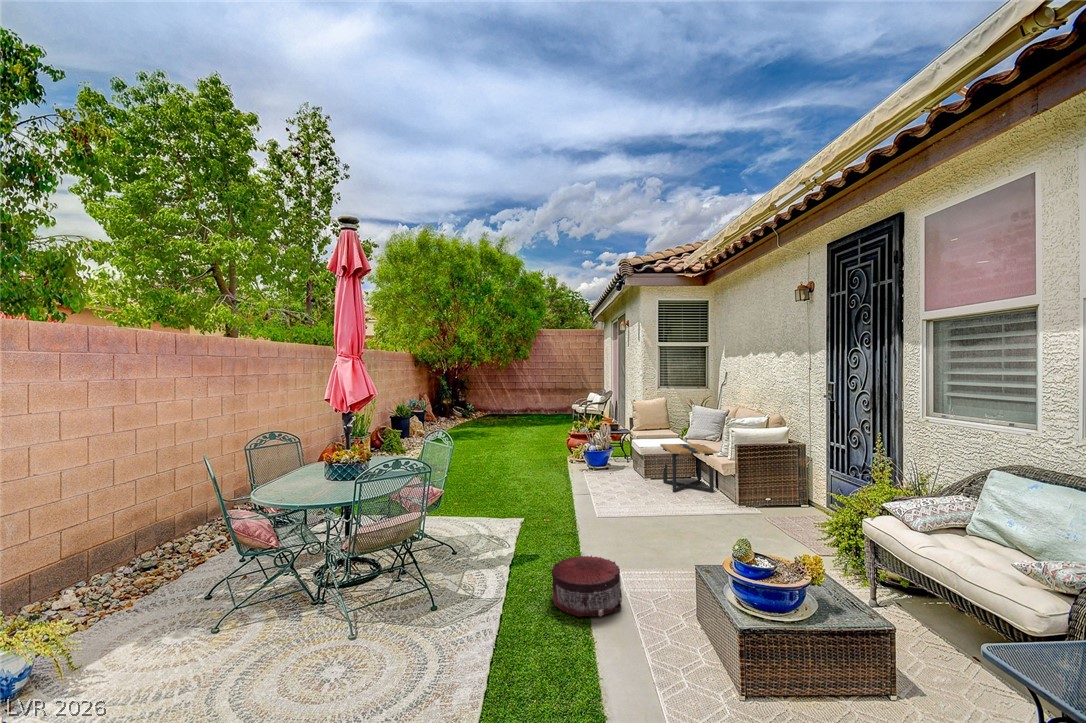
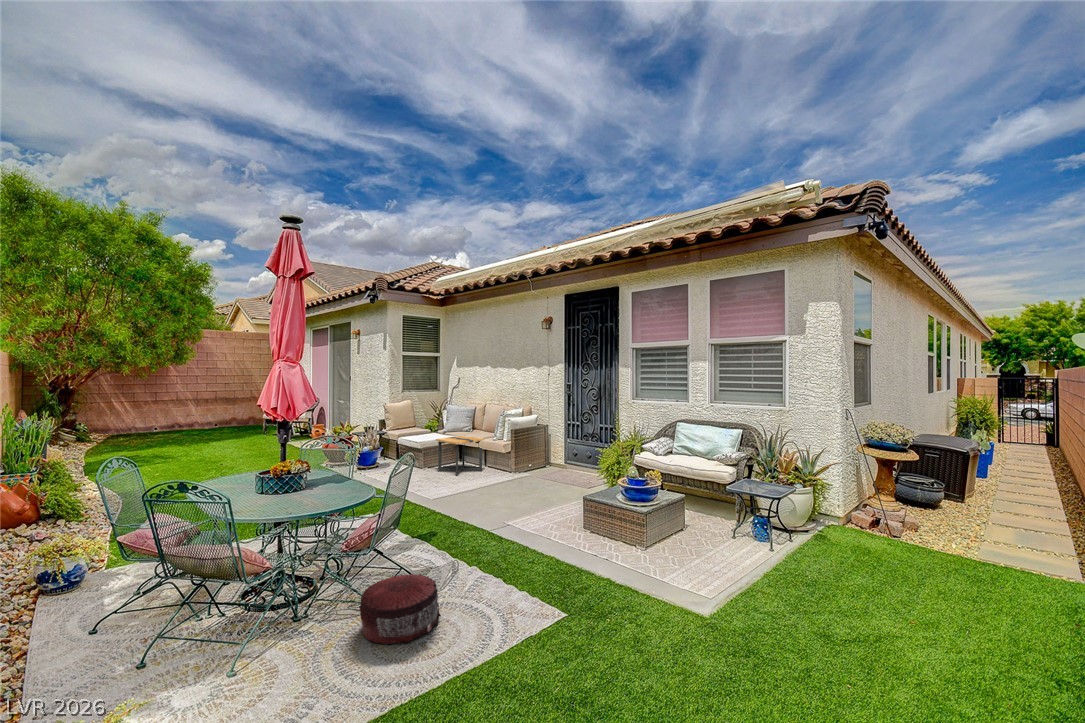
pouf: present [552,555,622,617] -> present [359,574,441,644]

